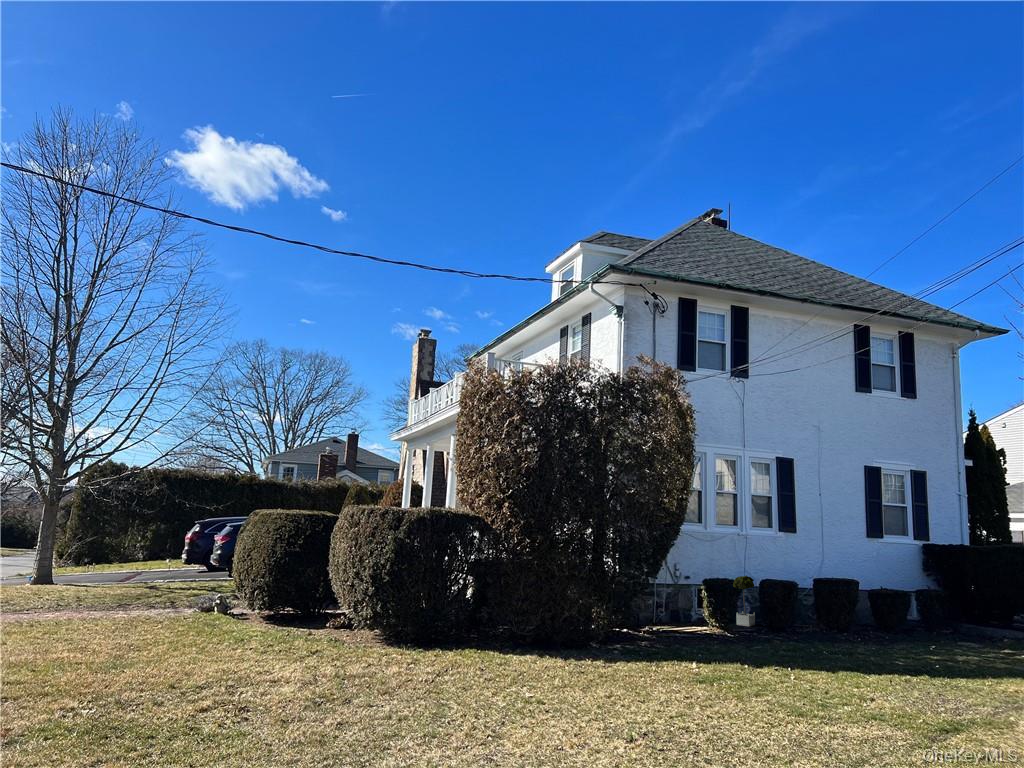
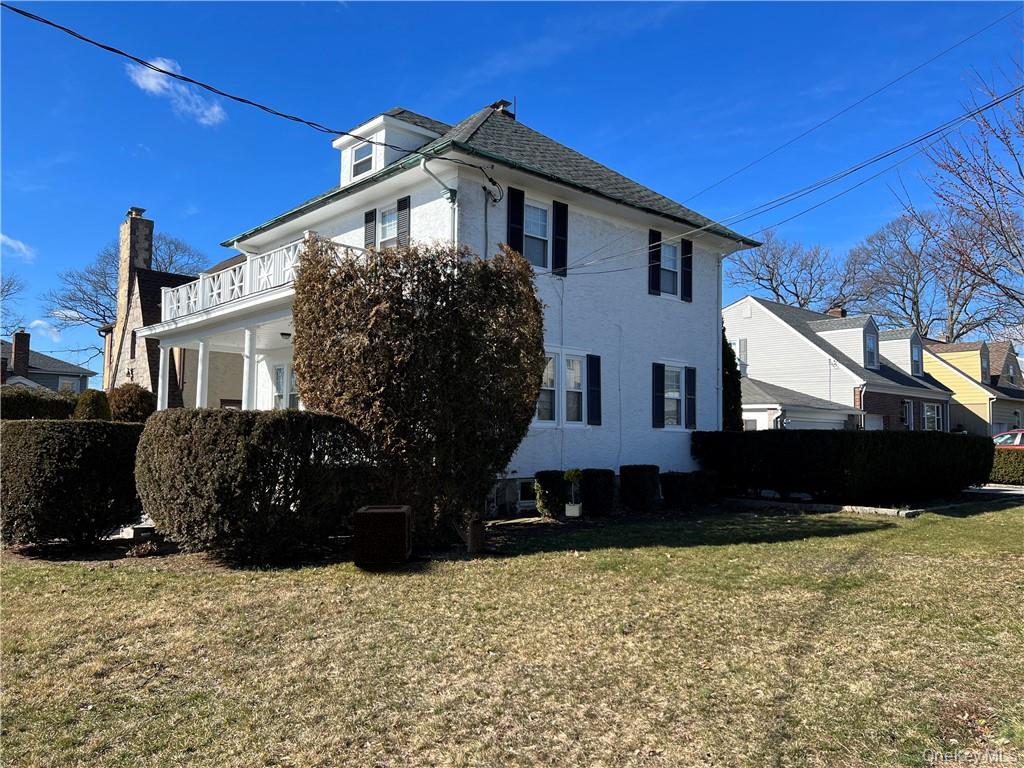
wooden crate: none [479,597,536,651] -> present [354,506,411,564]
watering can: none [577,610,608,649] -> present [452,512,491,553]

